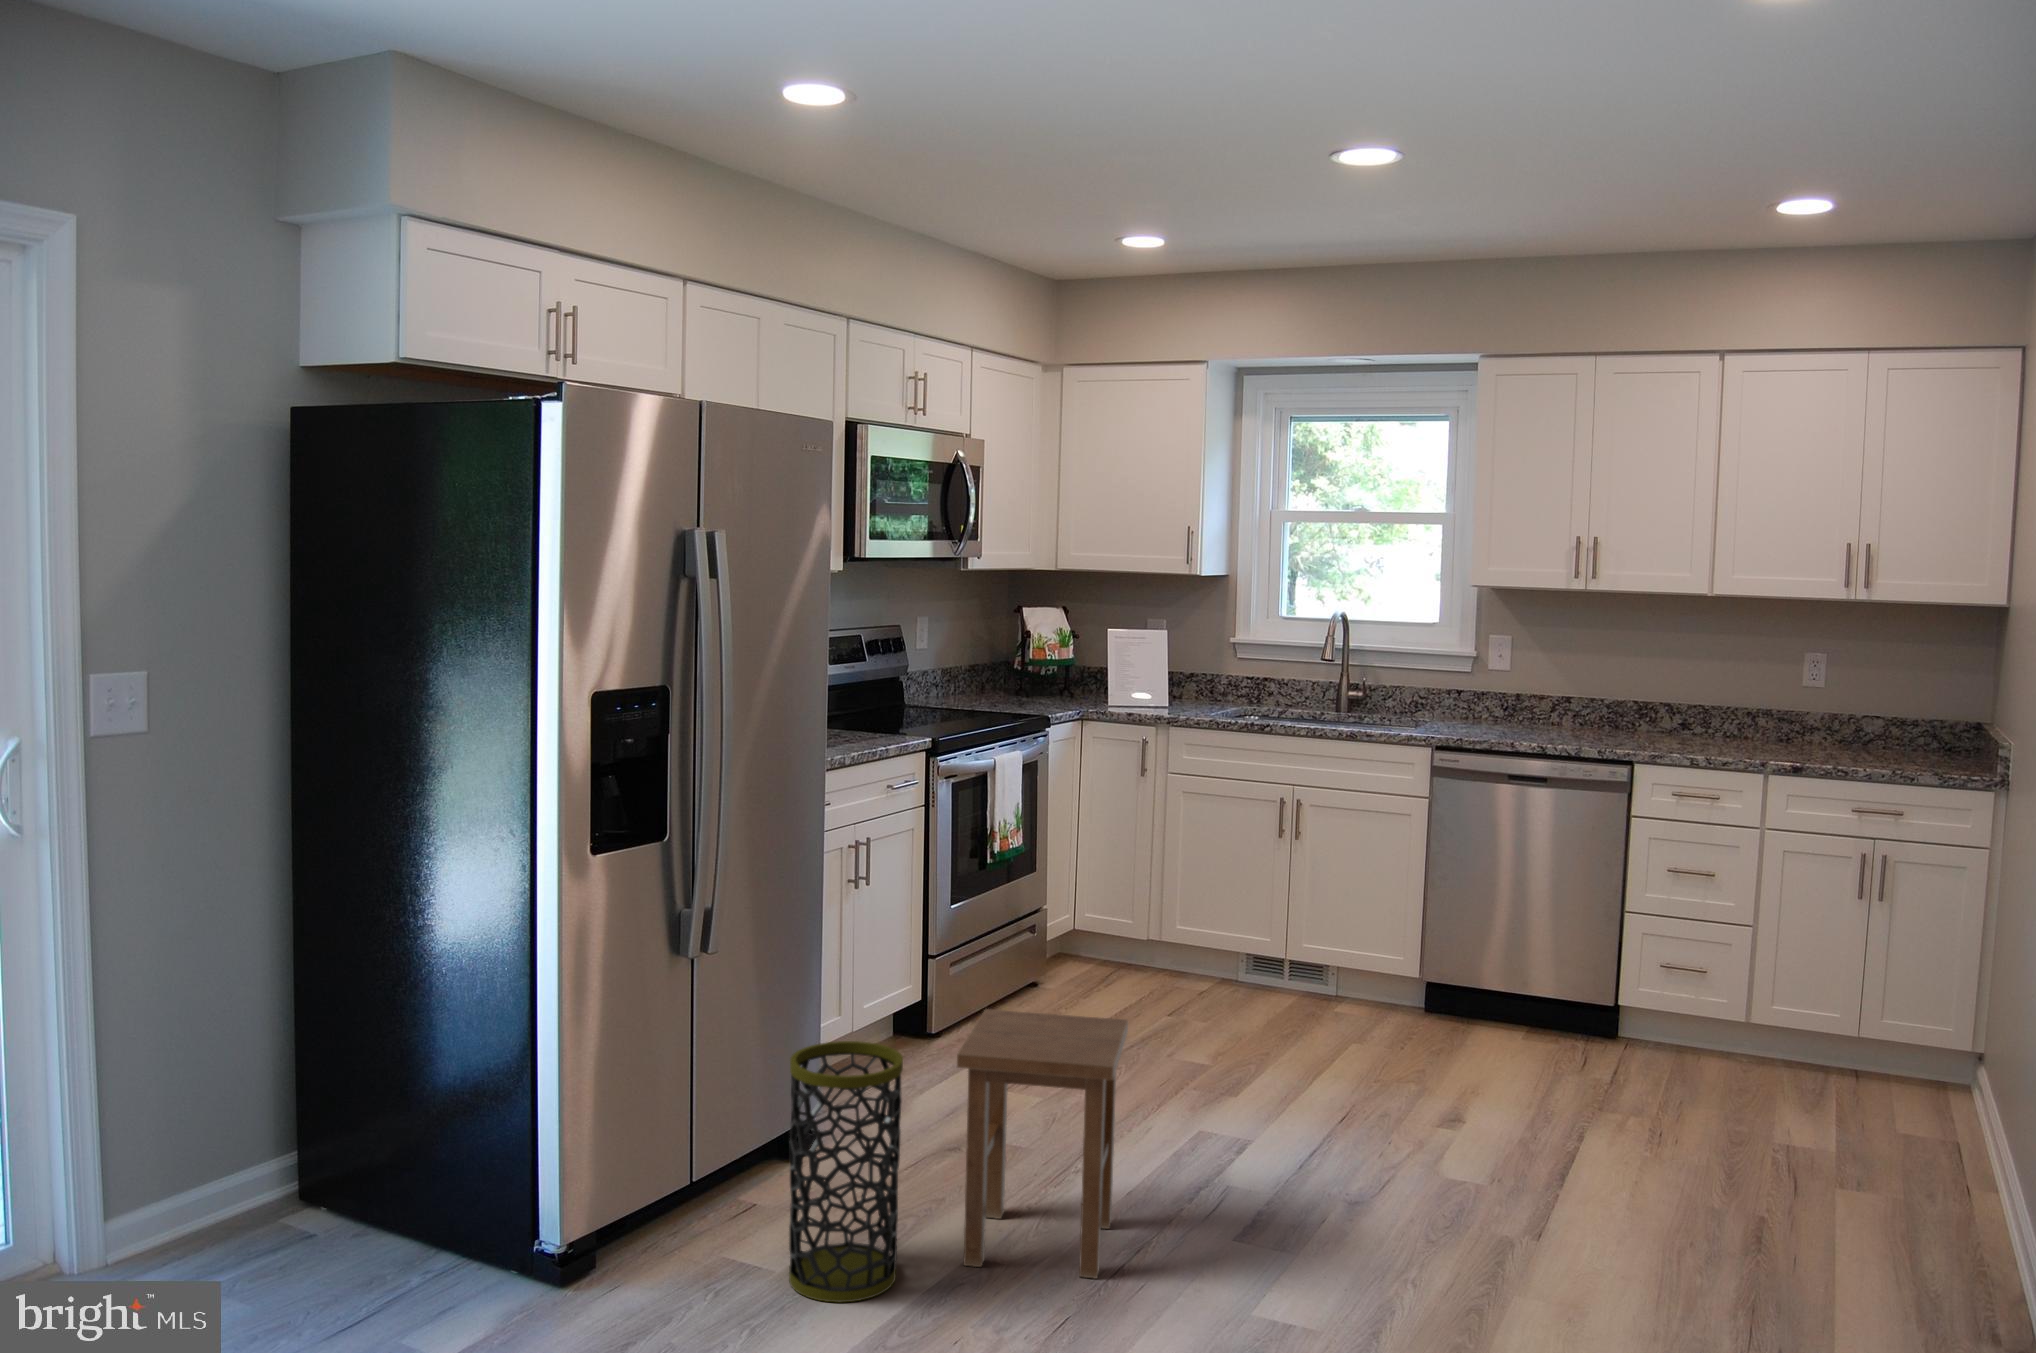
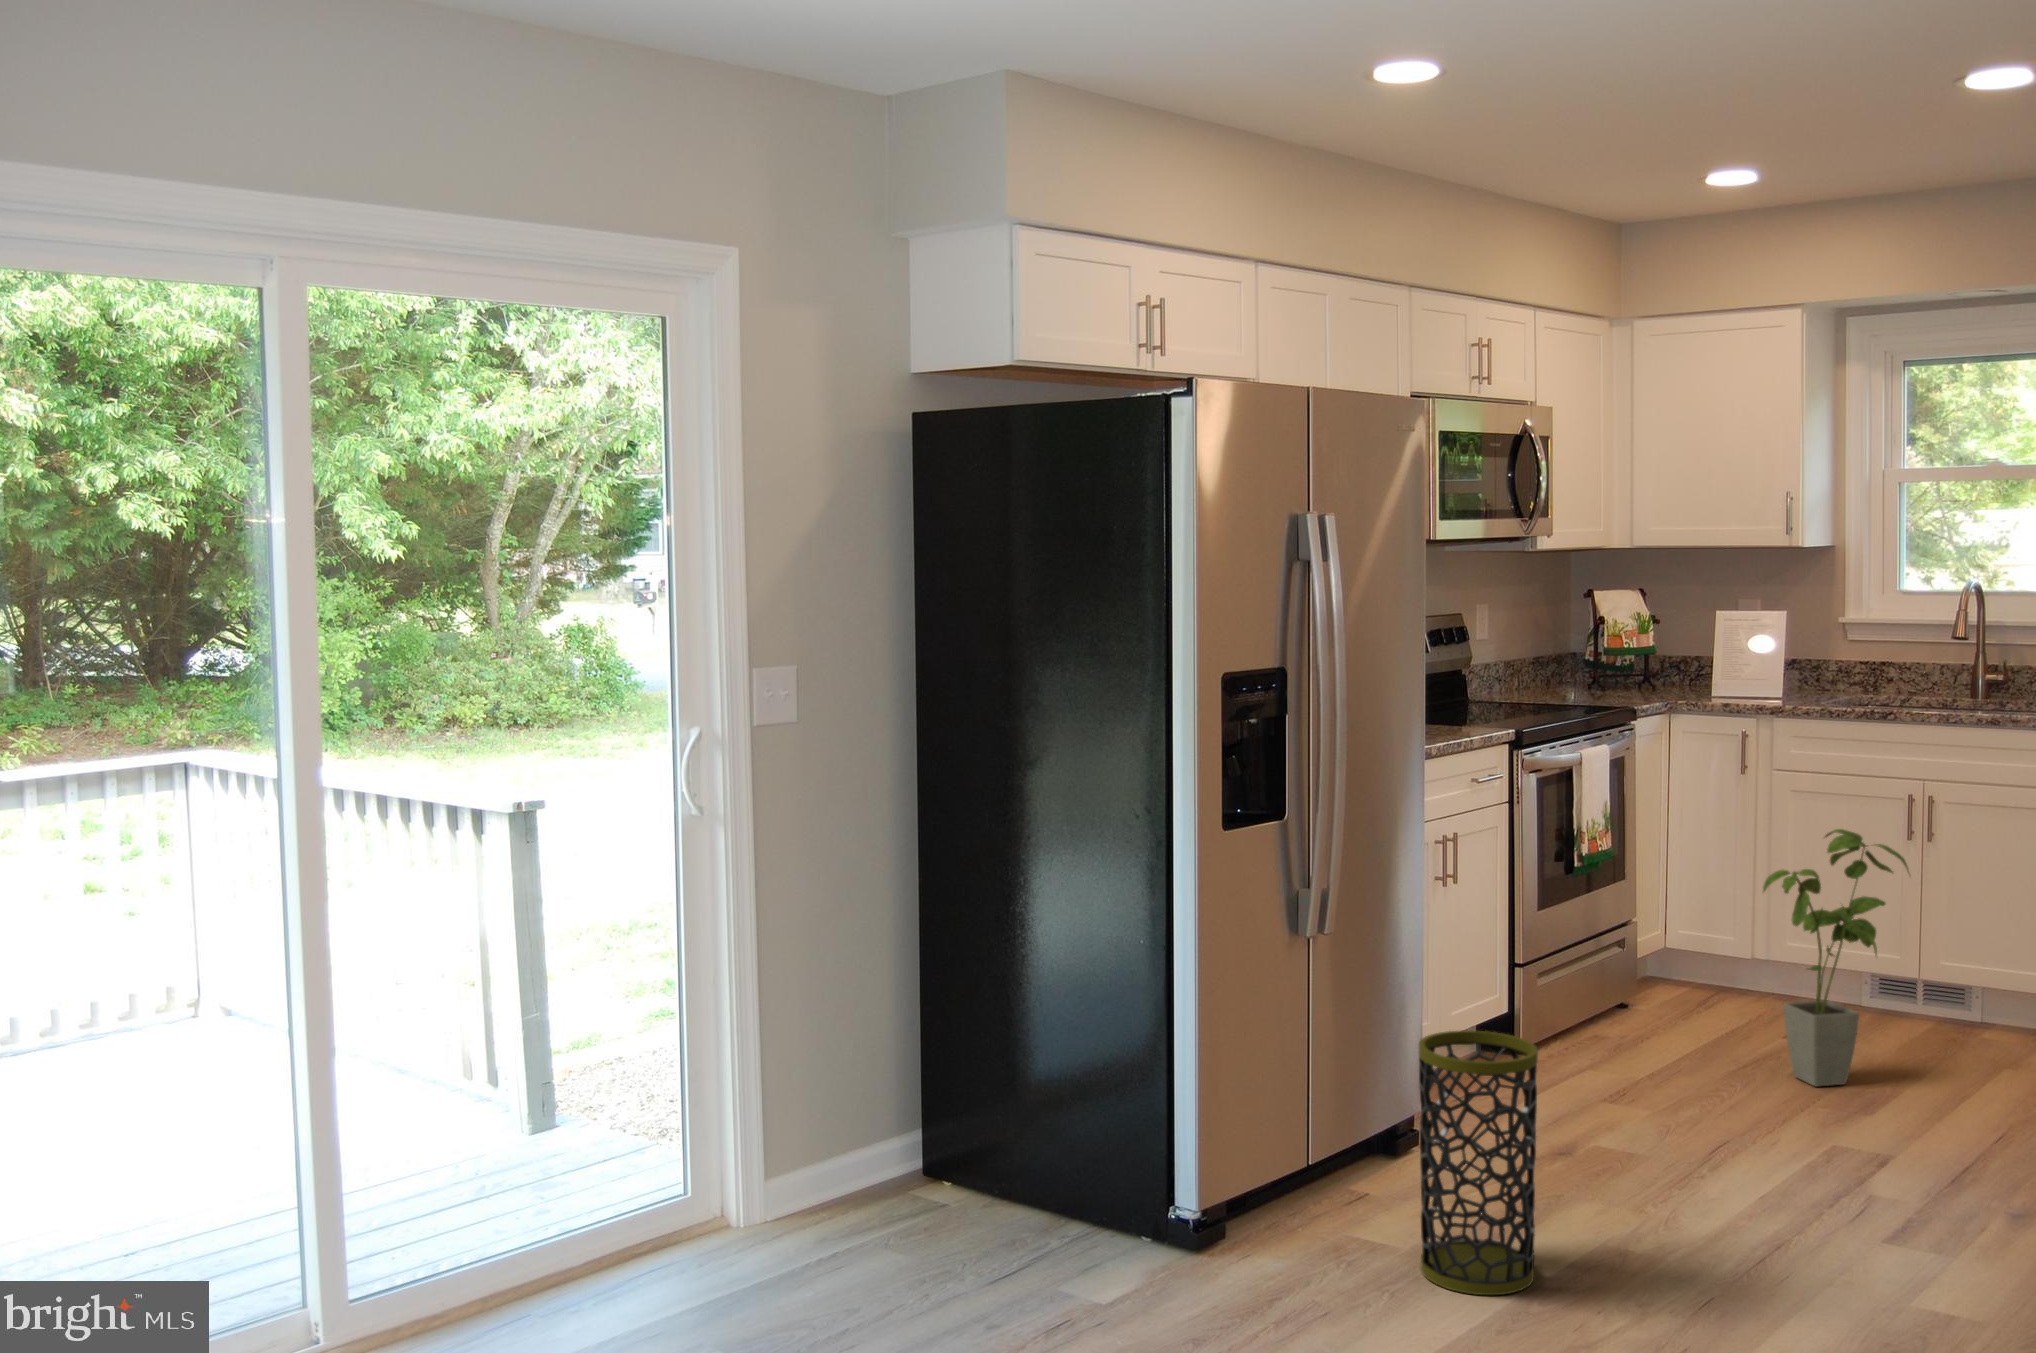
house plant: none [1144,831,1266,1062] -> present [1763,829,1909,1086]
stool: present [957,1009,1128,1278] -> none [1594,1006,1777,1293]

